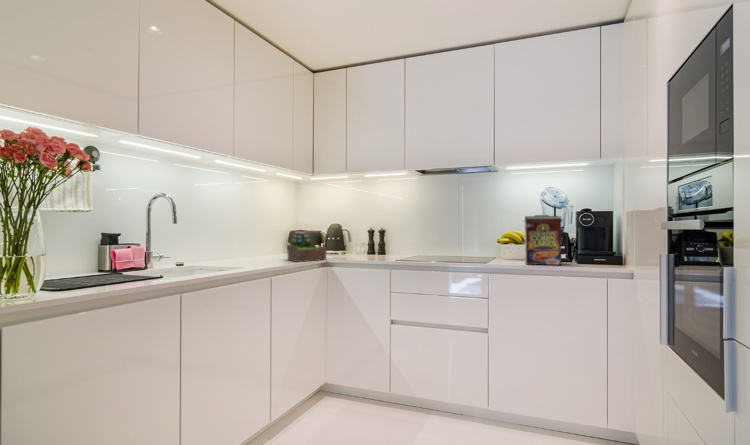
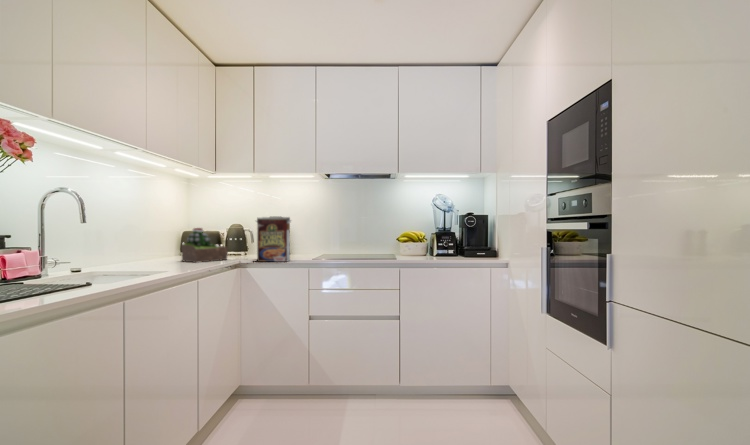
cereal box: present [525,215,563,265] -> present [256,217,291,262]

